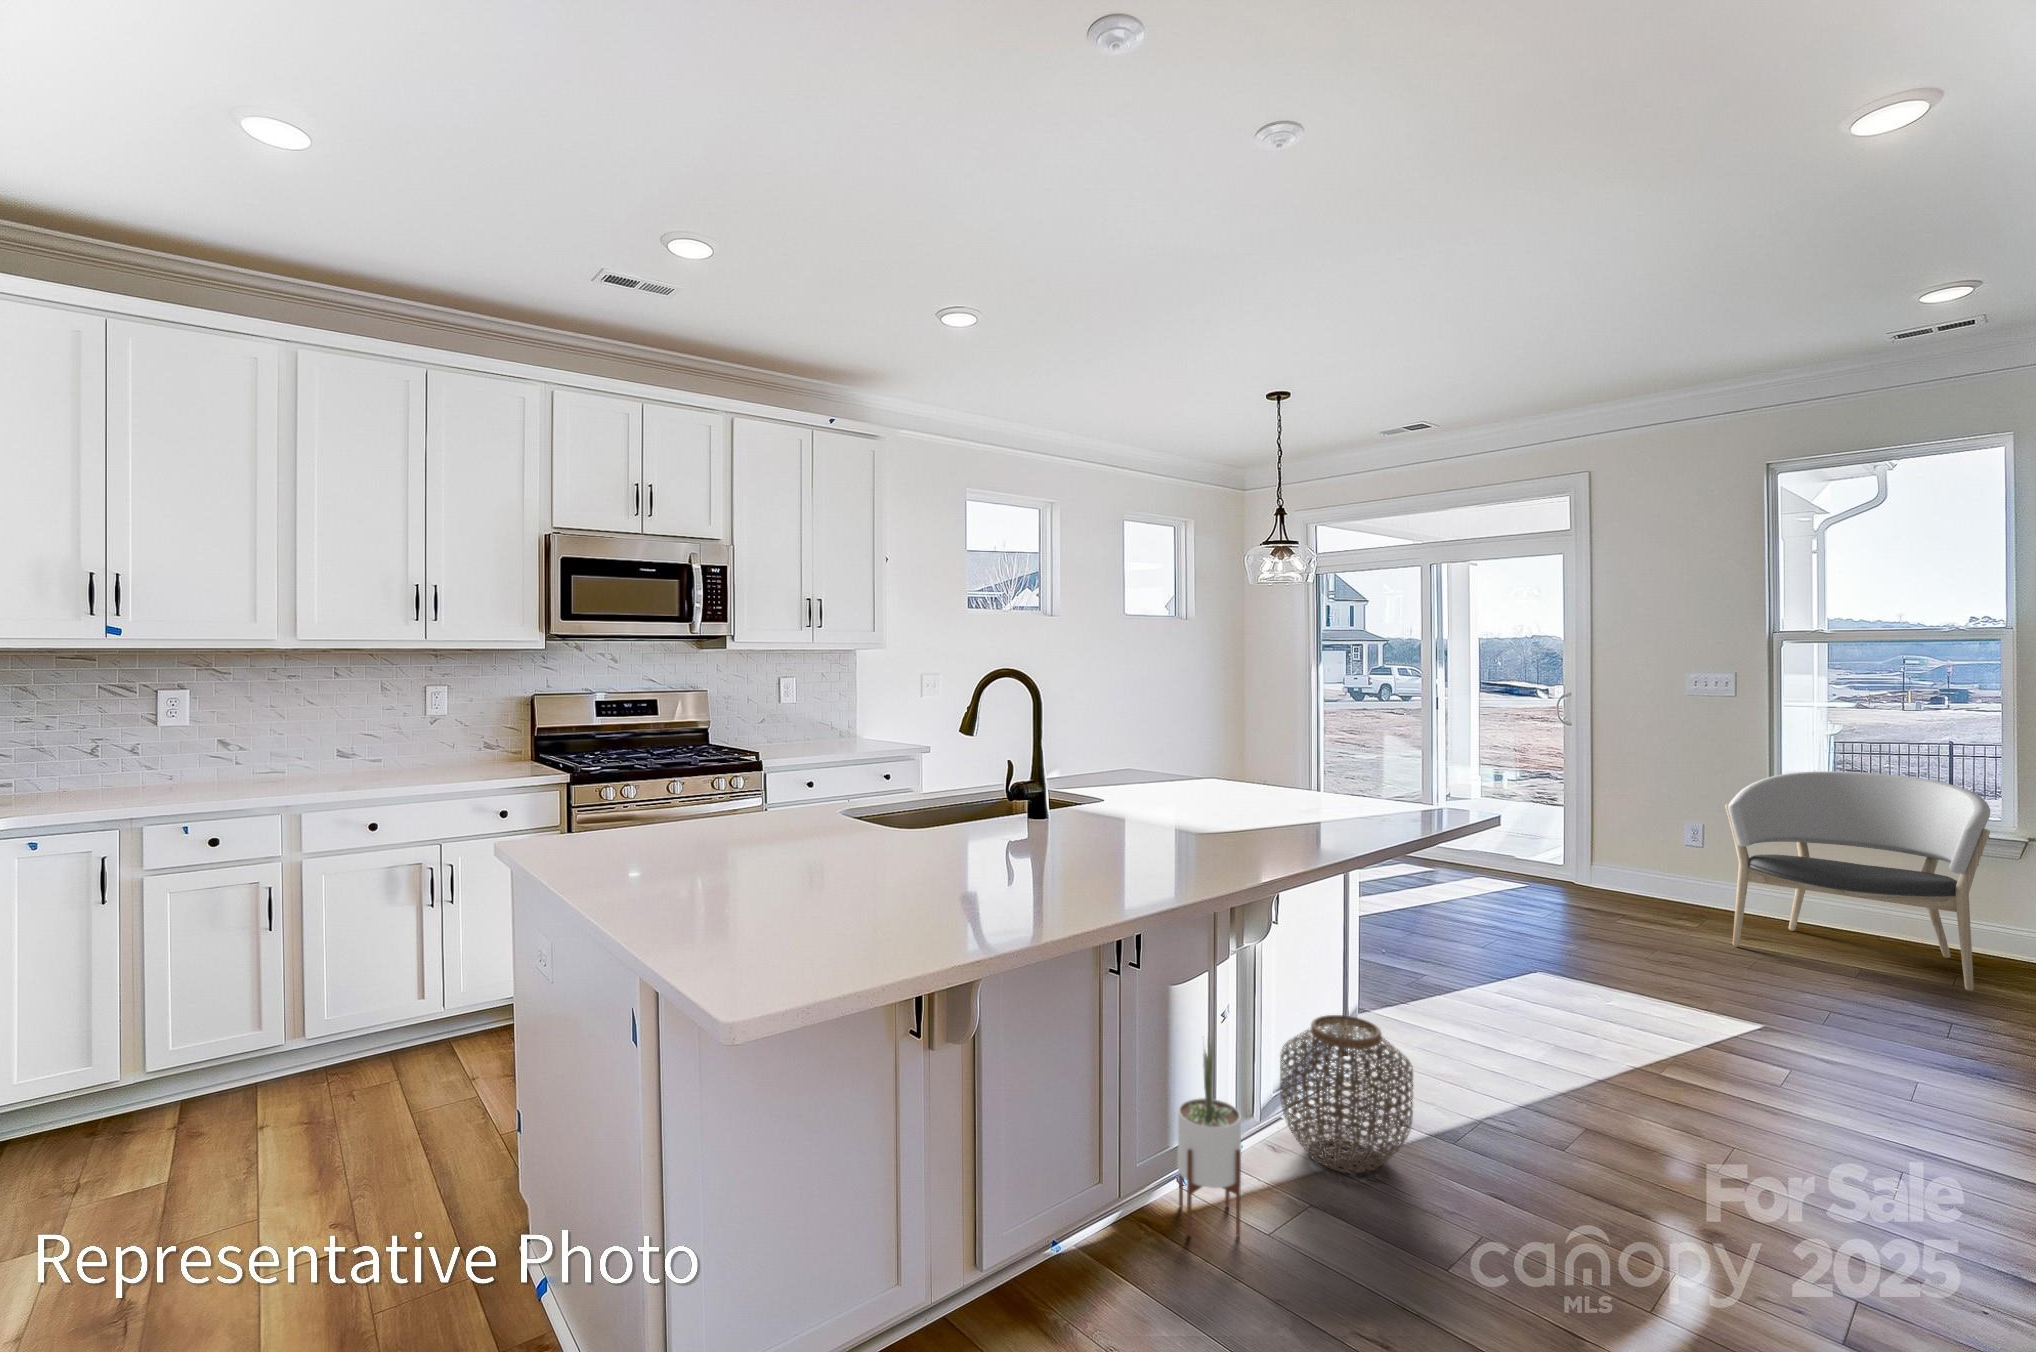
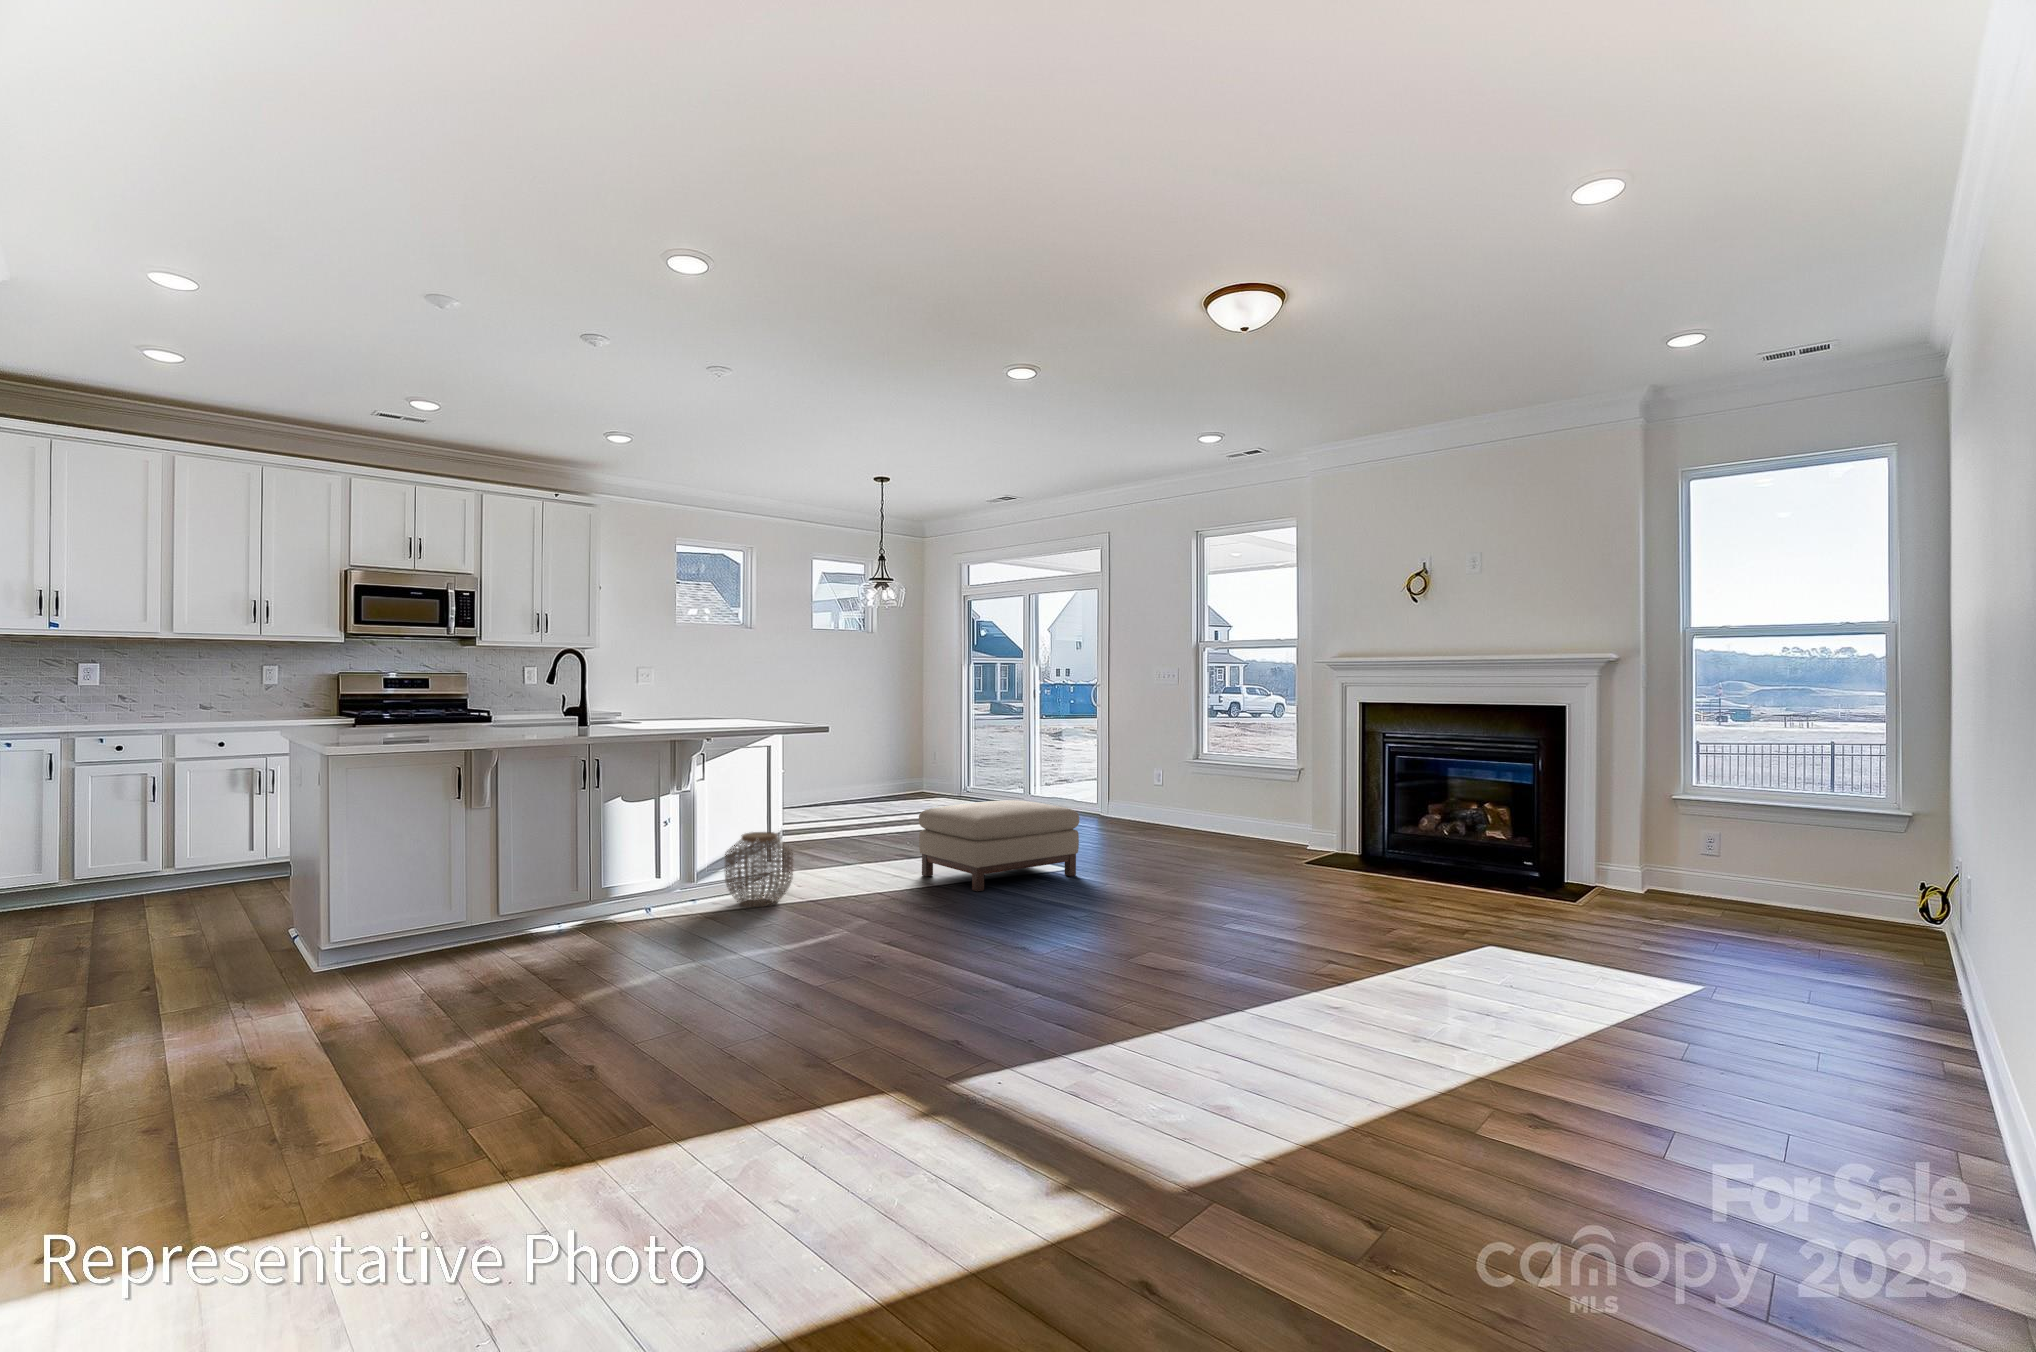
armchair: present [1725,771,1990,991] -> none [1138,729,1271,851]
ottoman: none [1520,913,1819,1123] -> present [919,800,1079,891]
potted plant: present [1178,1032,1241,1236] -> none [640,814,674,922]

